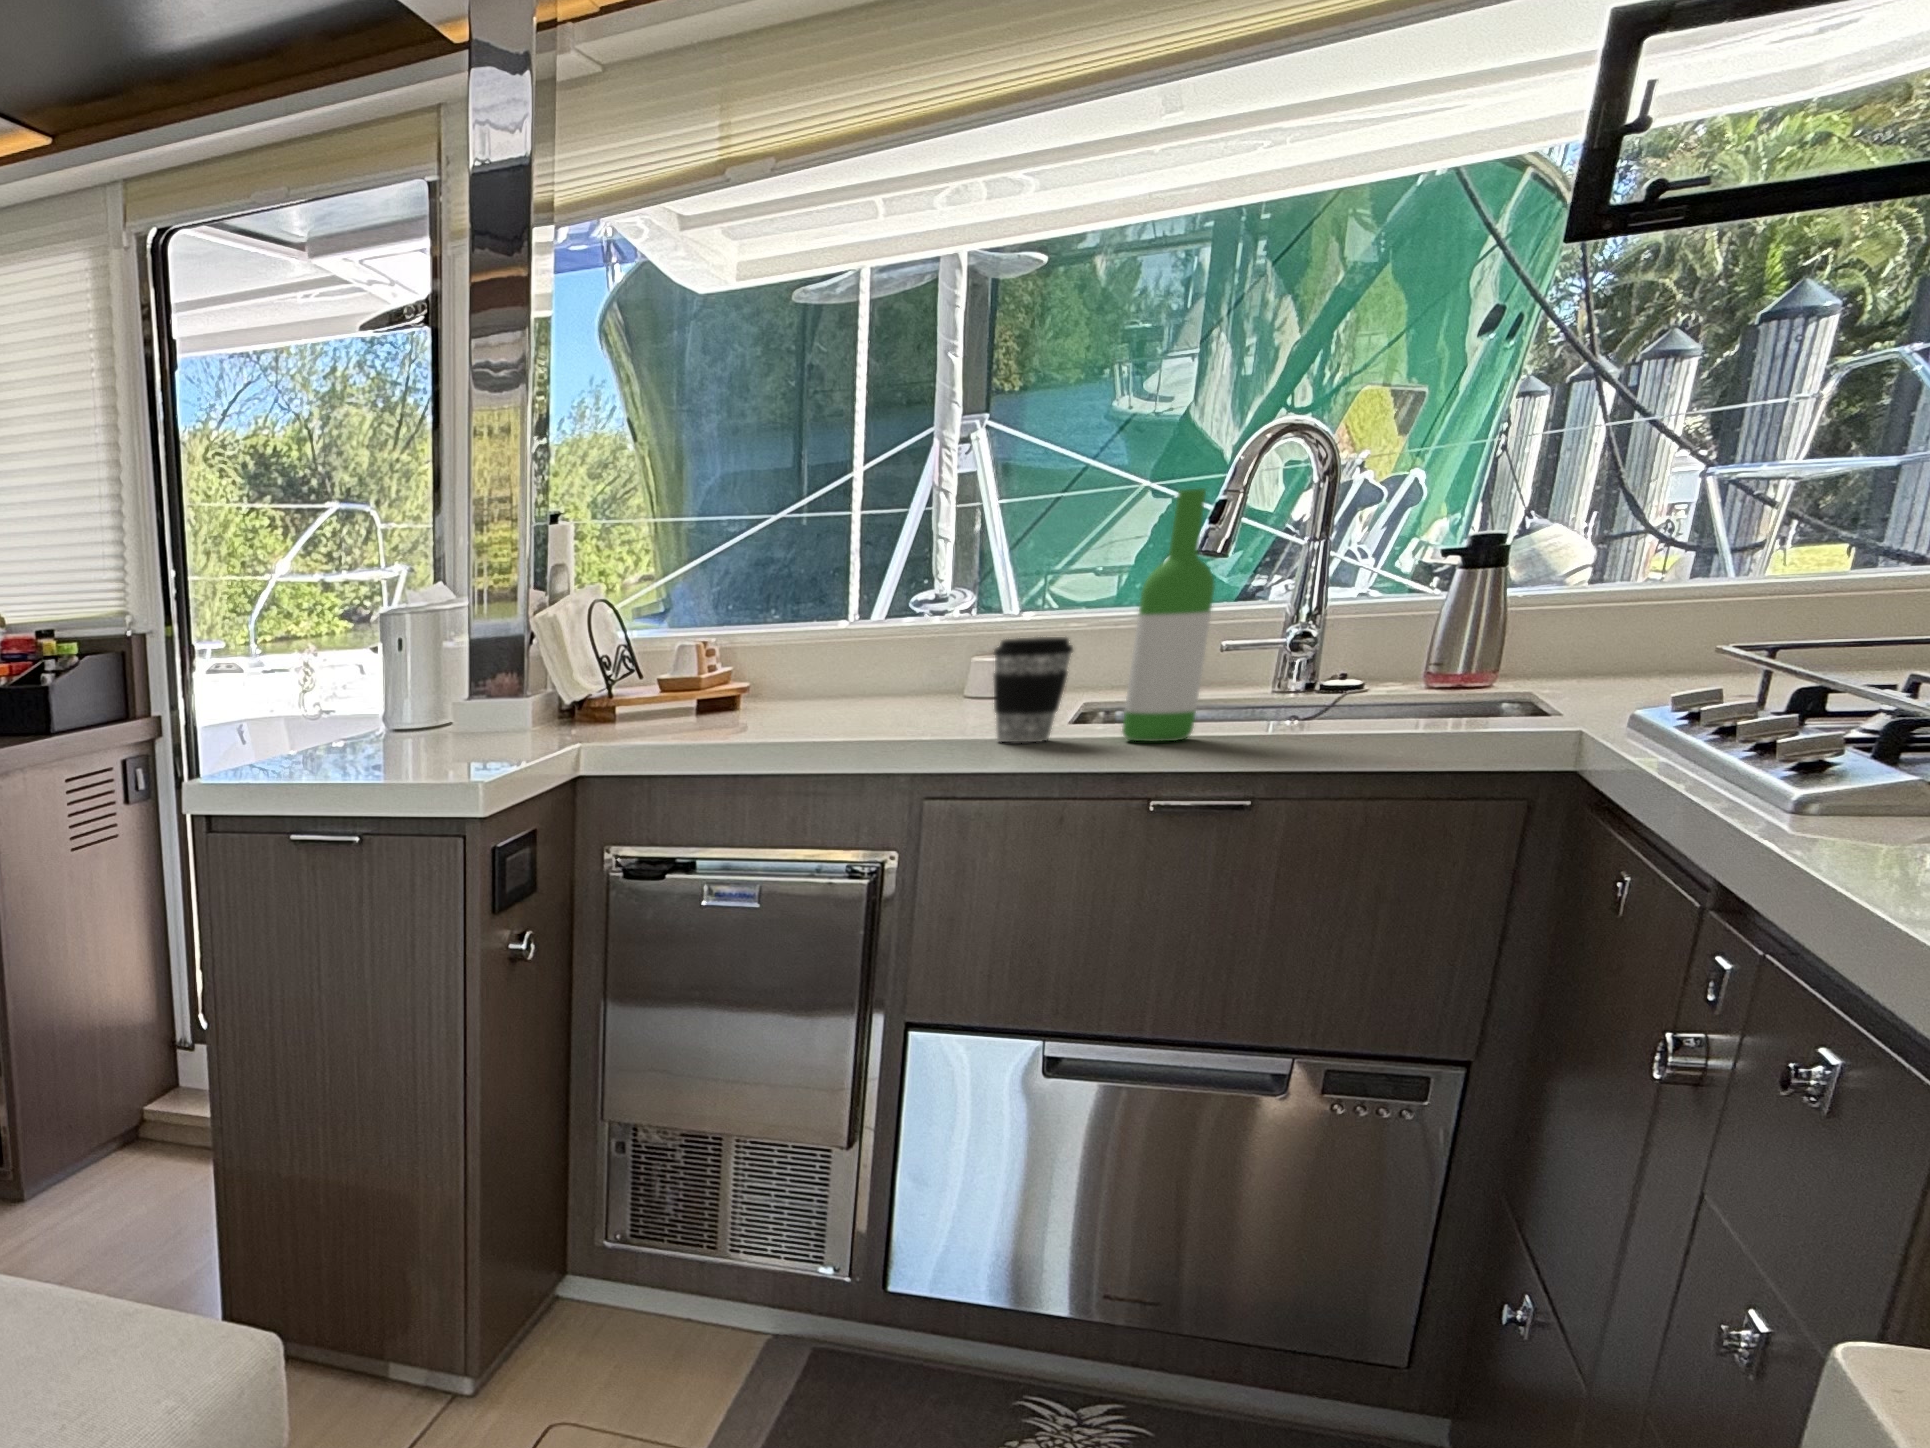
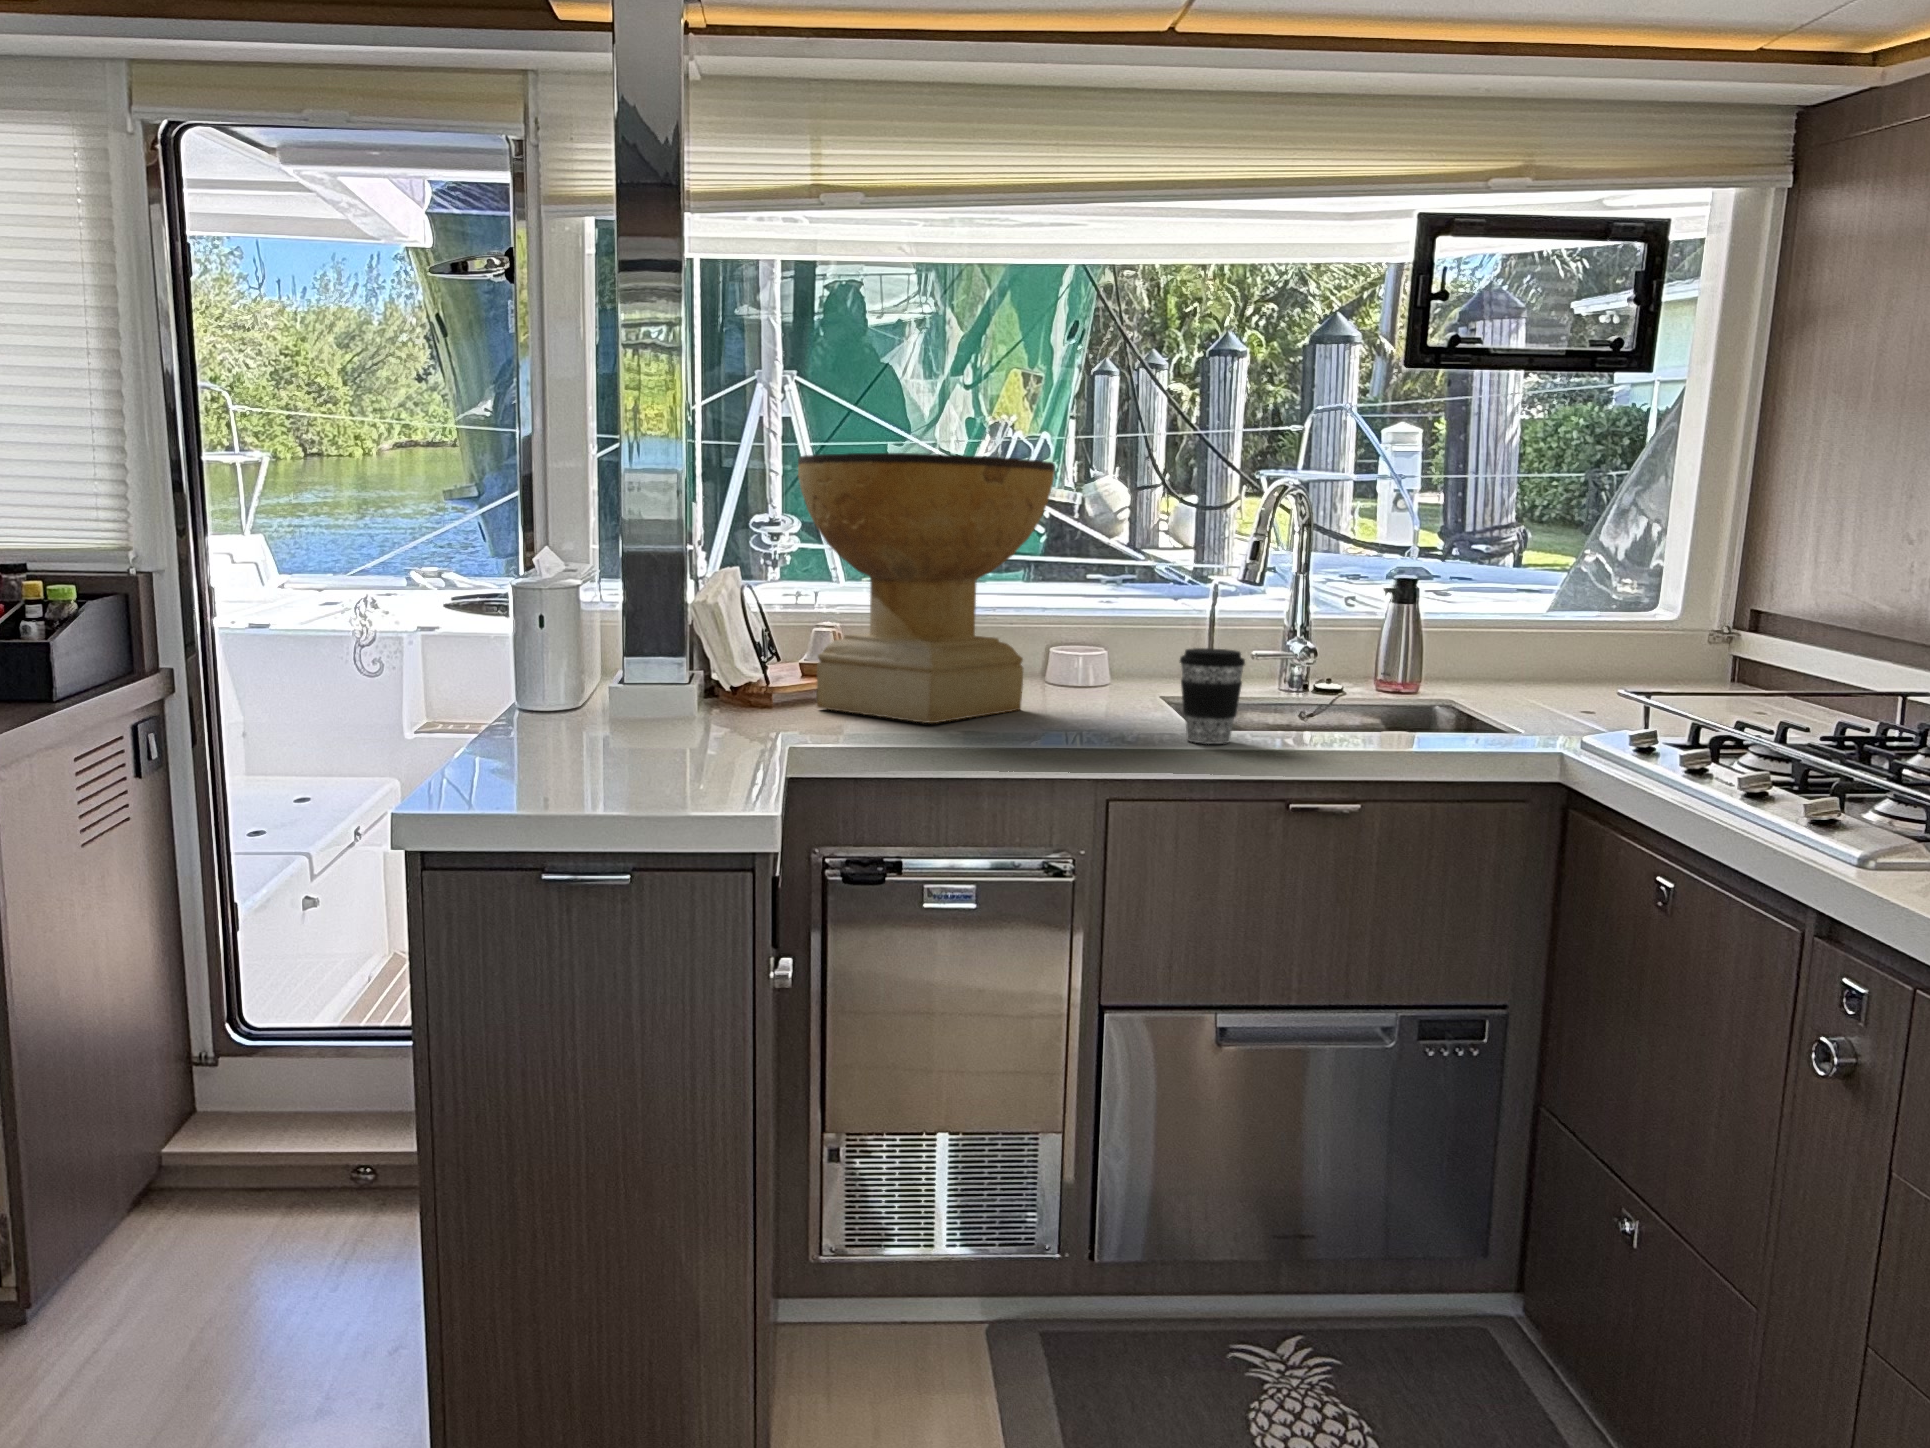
decorative bowl: none [633,441,921,732] -> present [798,453,1055,723]
wine bottle: present [1122,488,1215,741] -> none [1287,532,1350,746]

